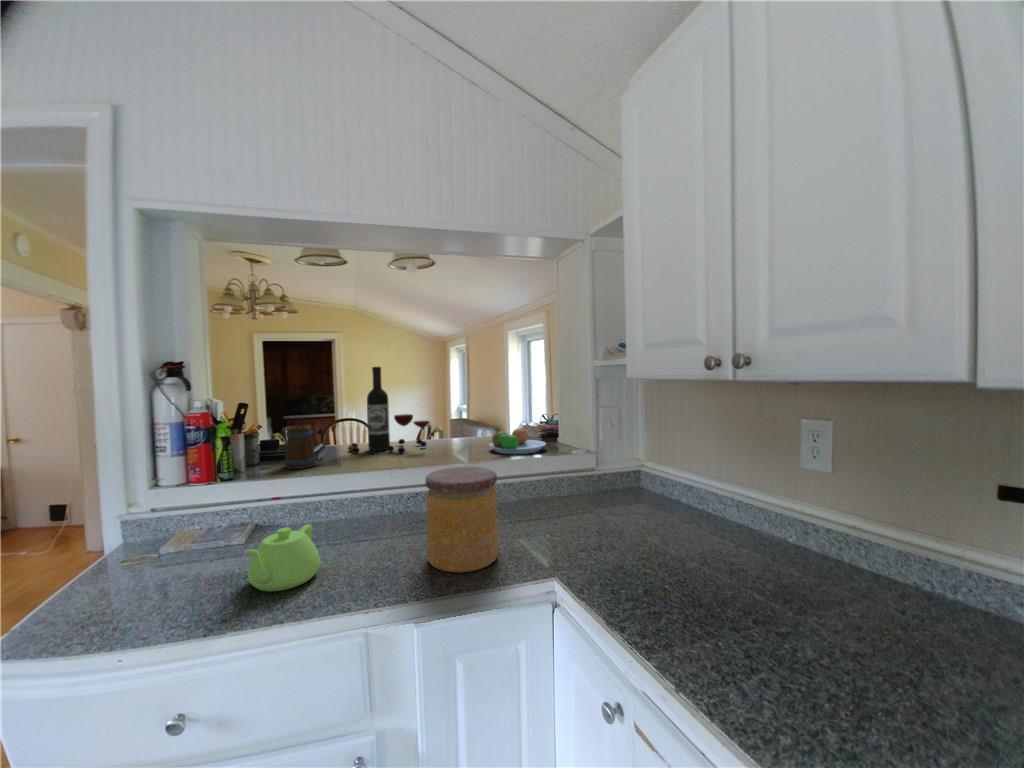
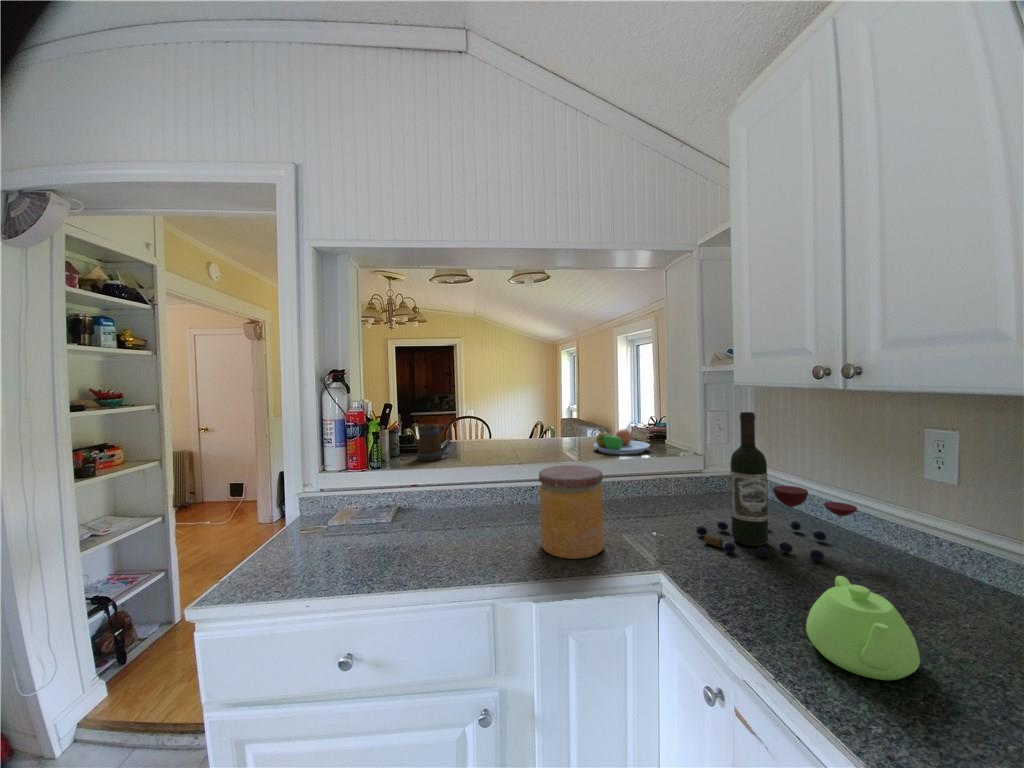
wine bottle: present [348,367,429,454] -> present [696,412,857,561]
teapot: present [245,525,320,592] -> present [806,576,920,680]

